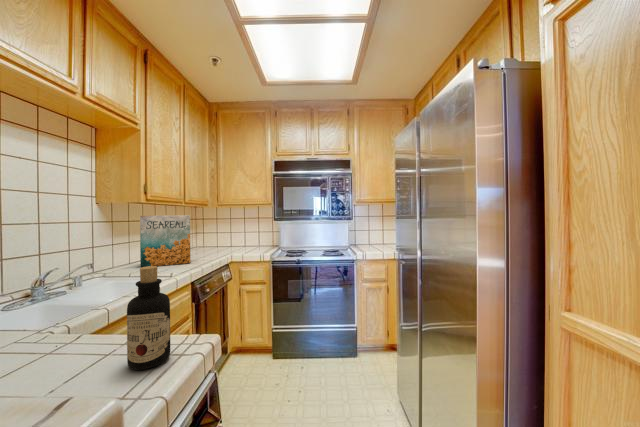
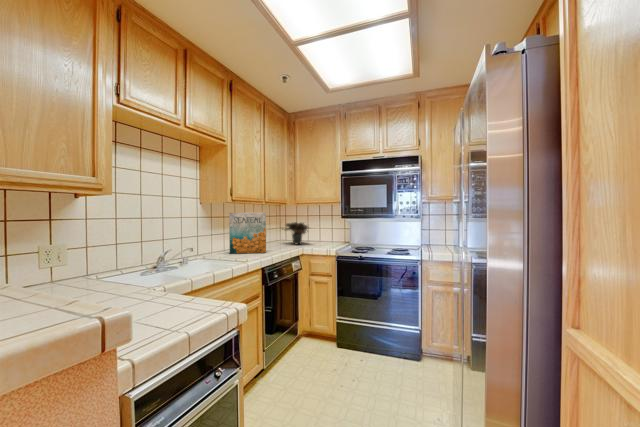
potted plant: none [201,226,241,251] -> present [284,222,309,245]
bottle: present [127,266,170,370] -> none [177,249,205,319]

